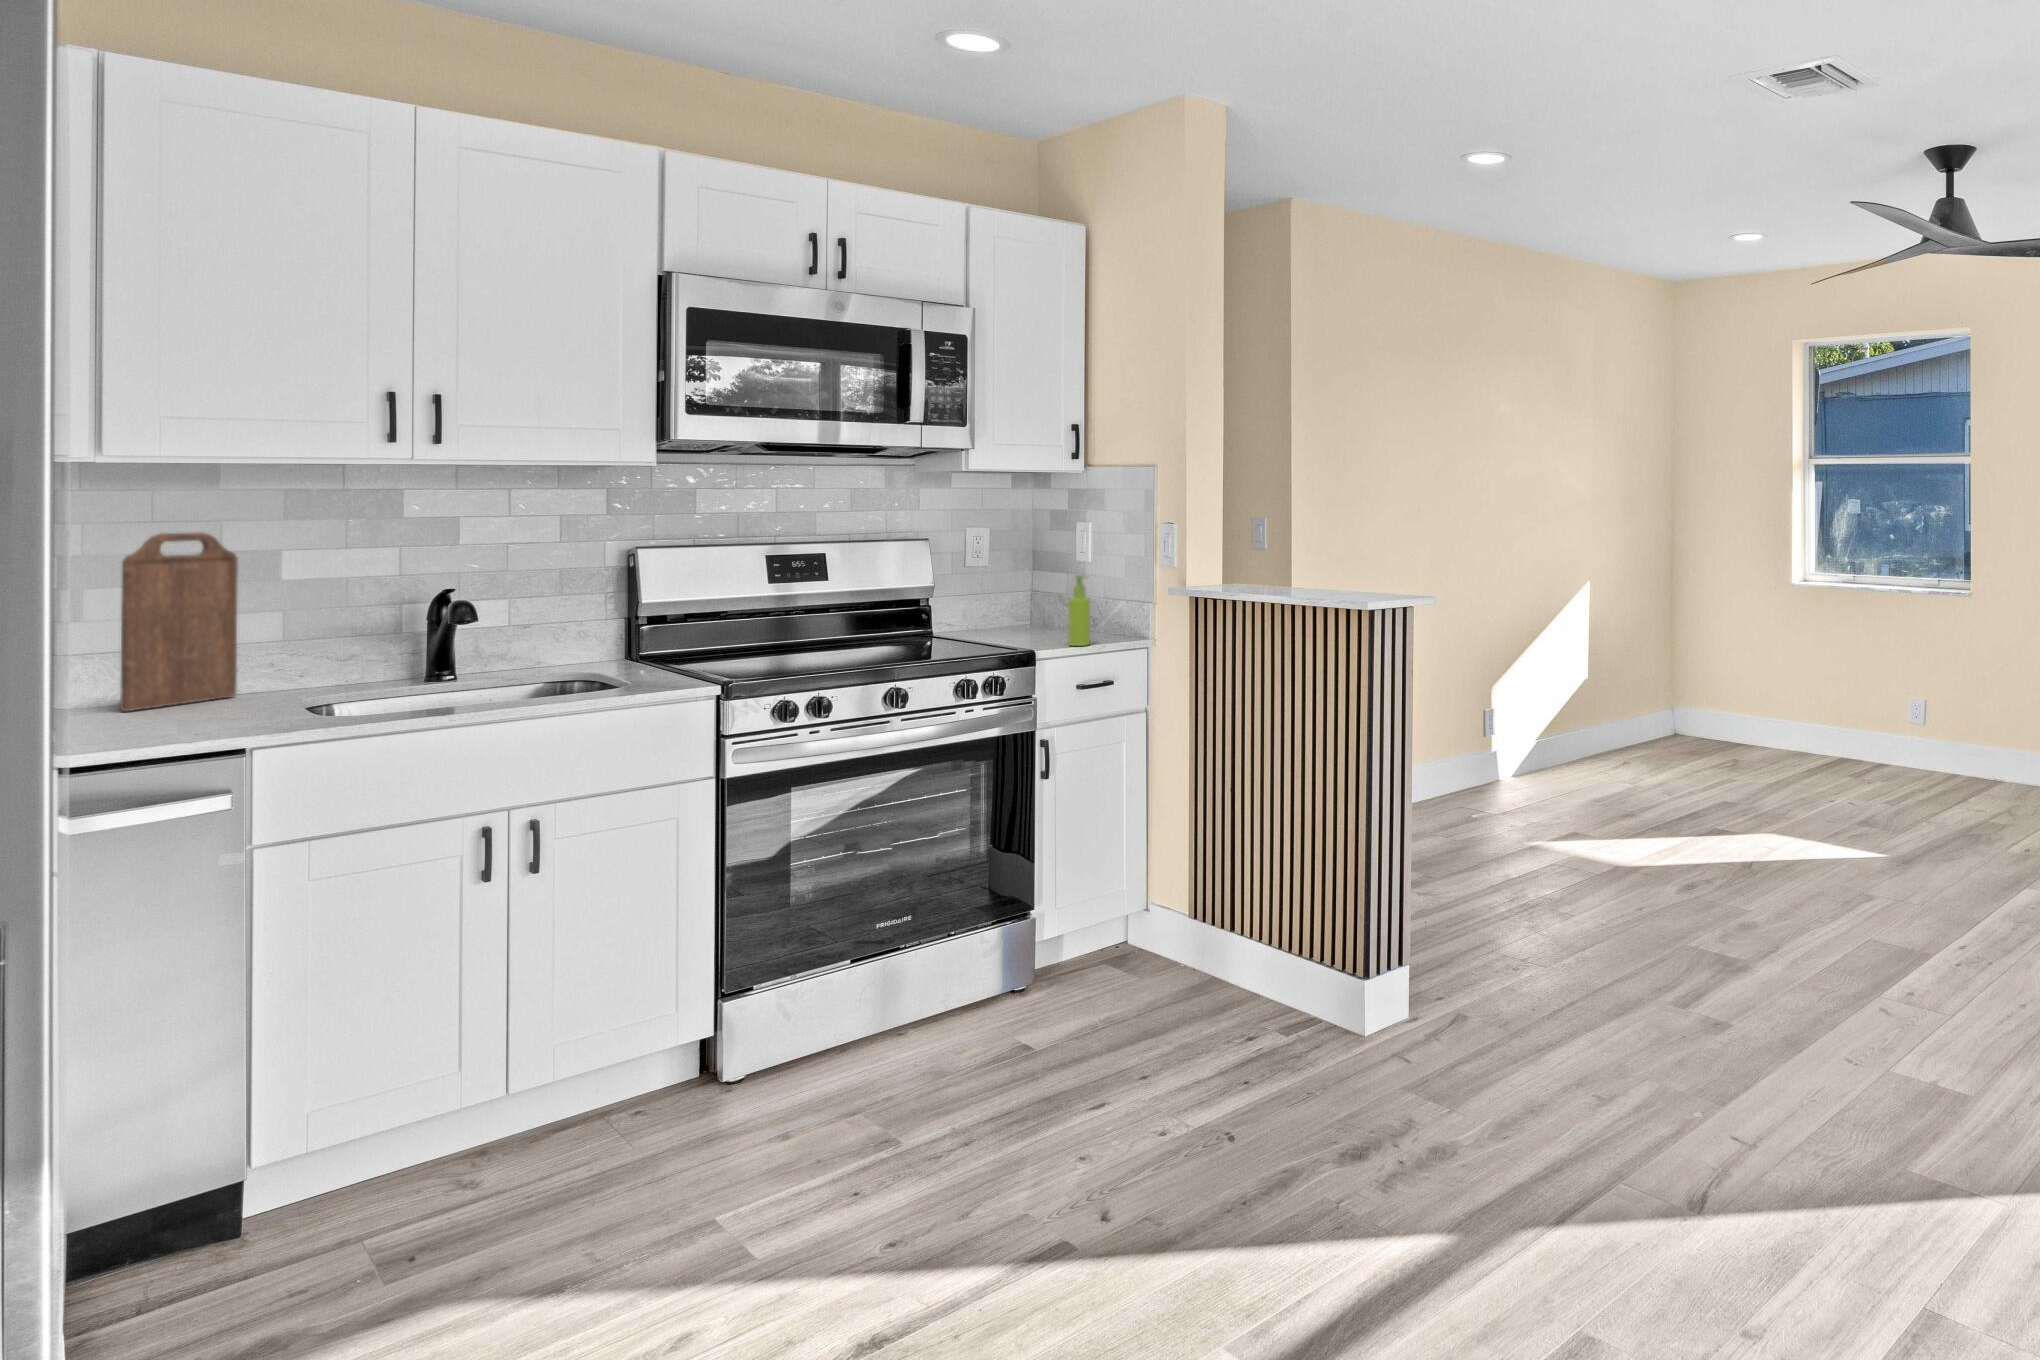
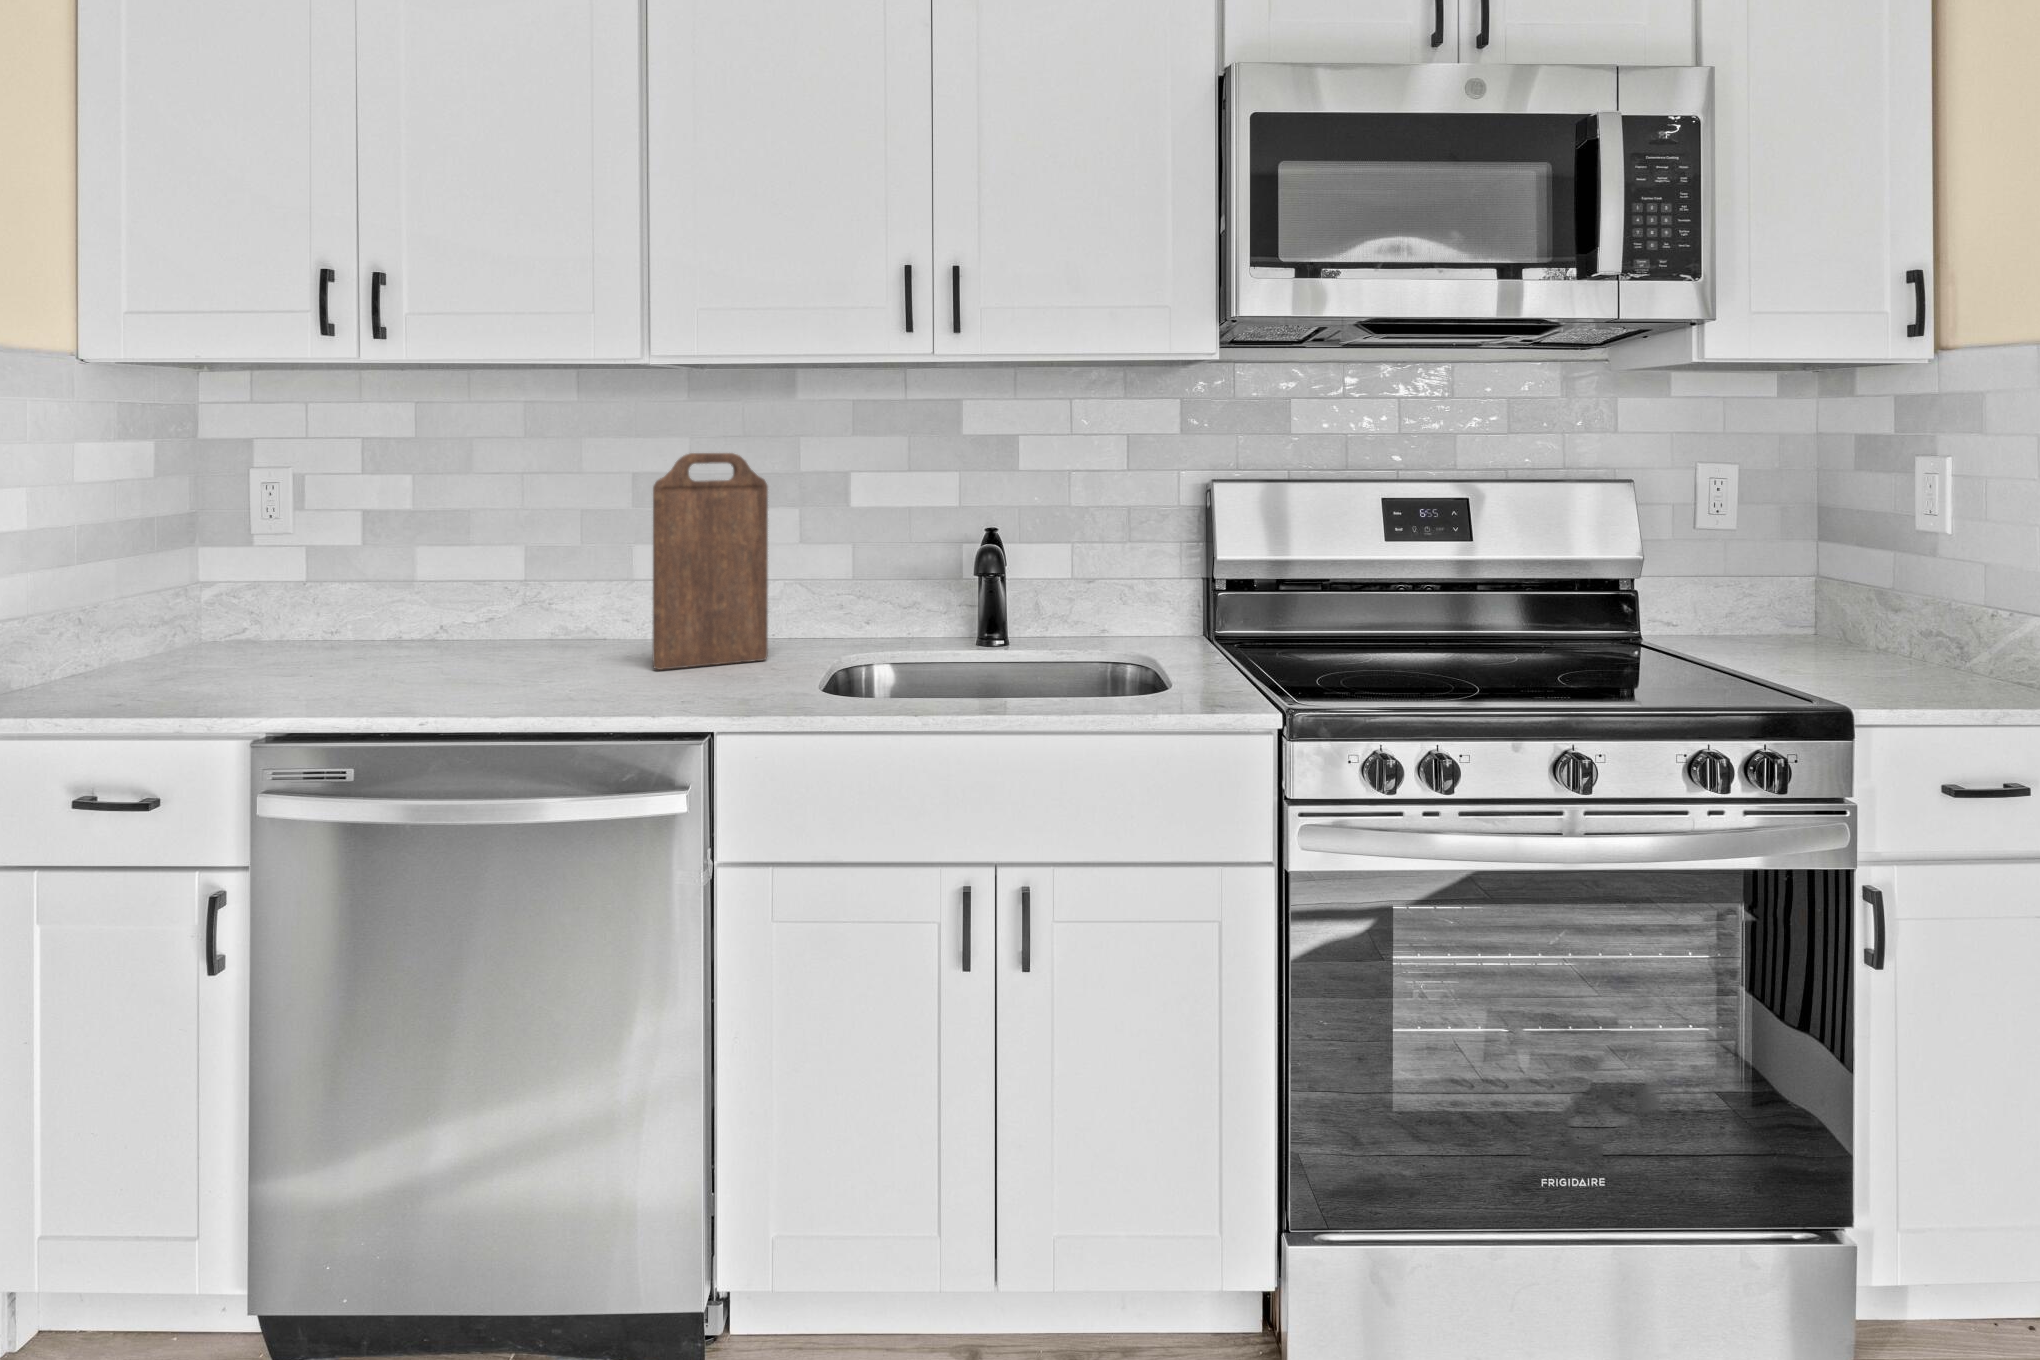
soap dispenser: present [1068,575,1090,646] -> none [1904,561,1952,702]

